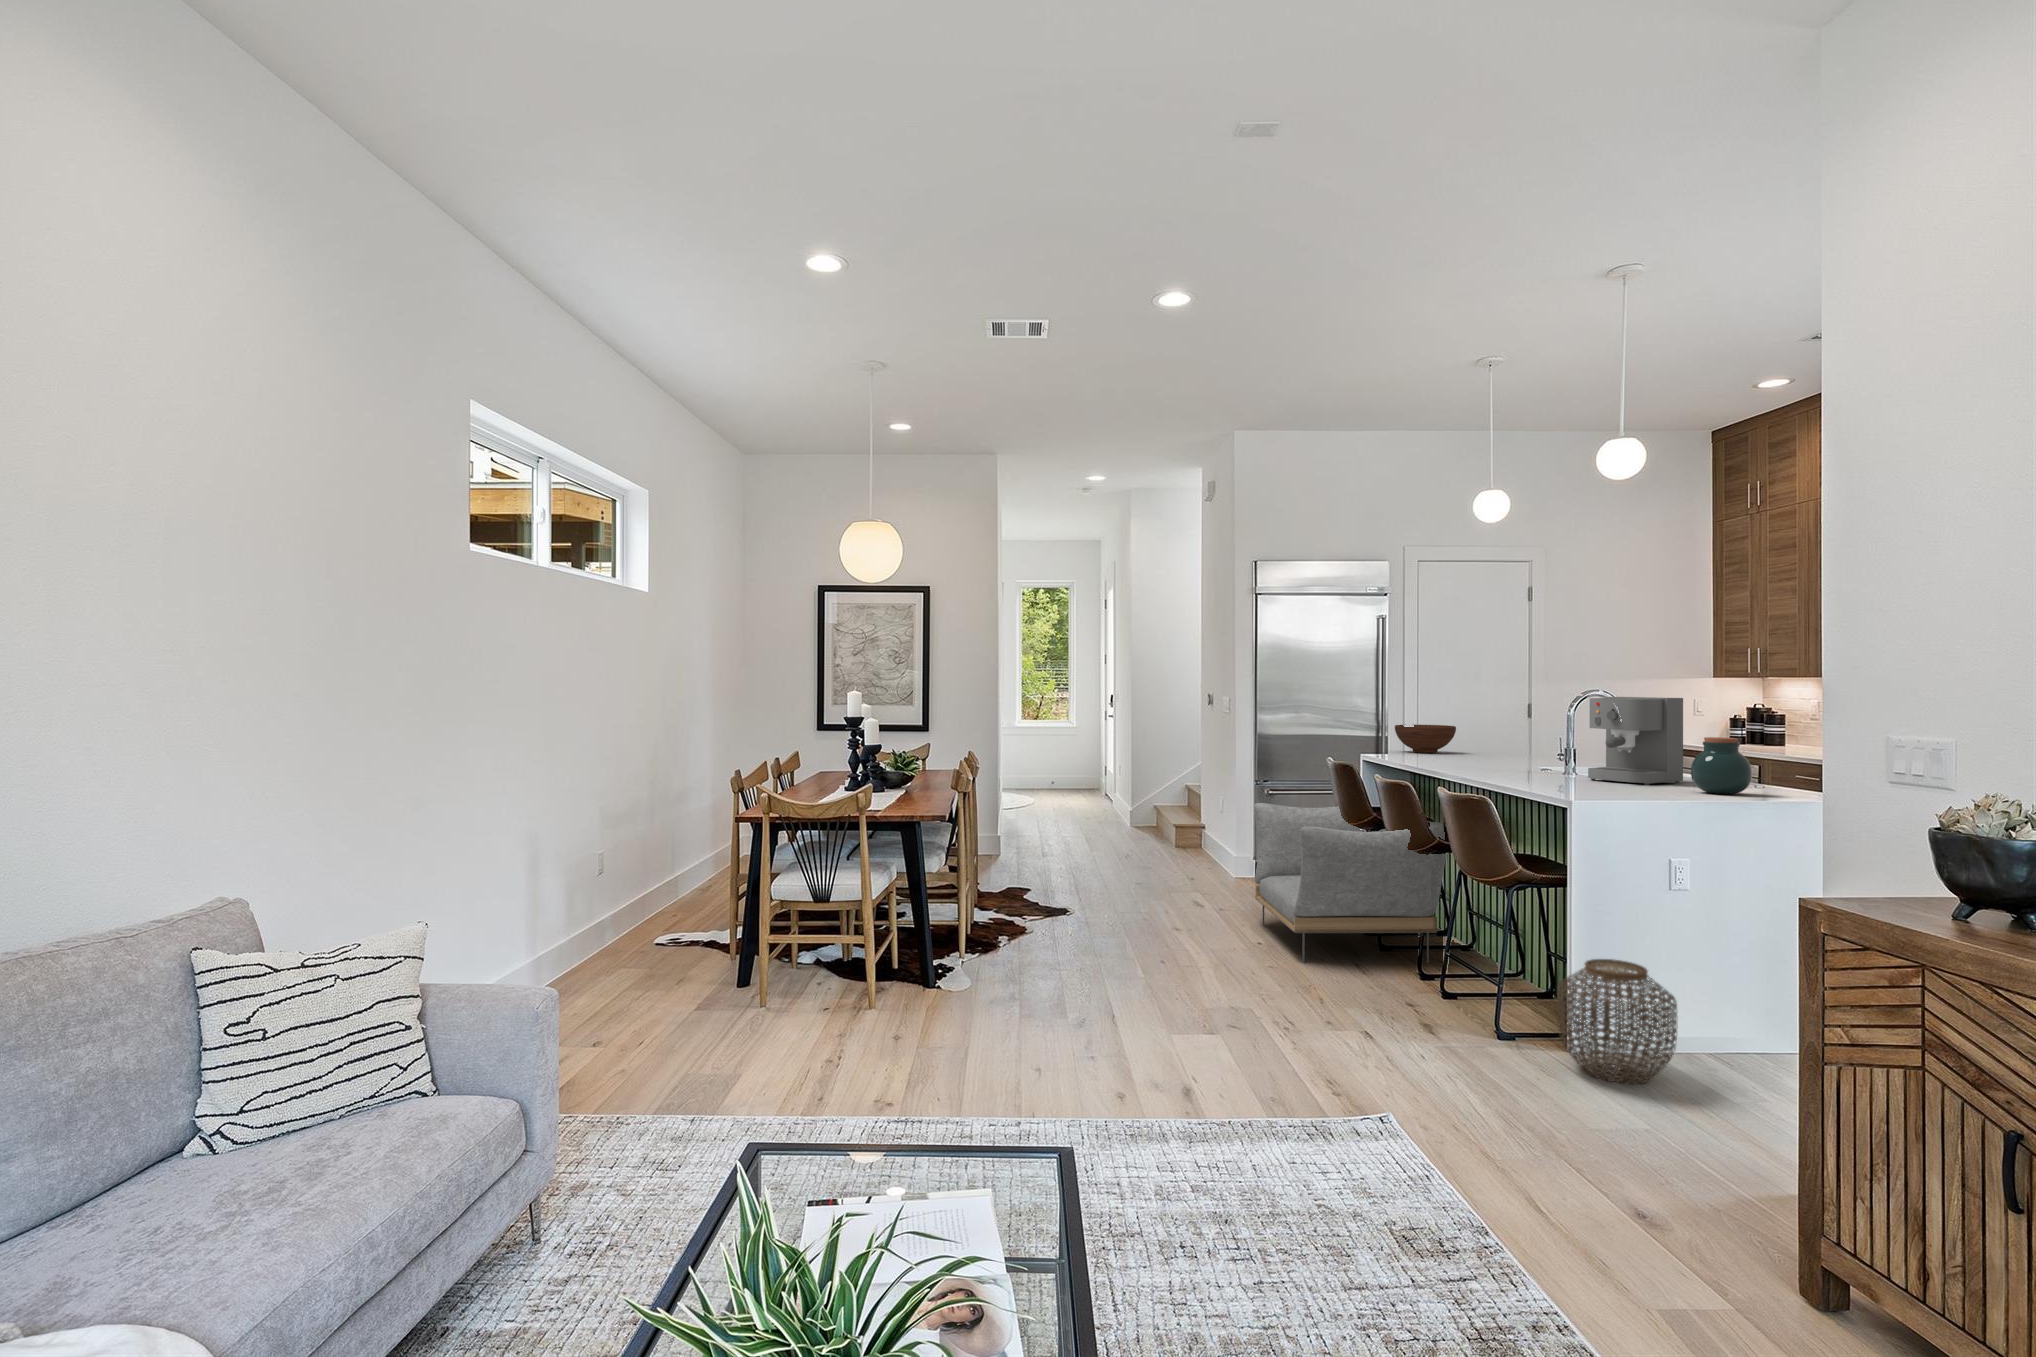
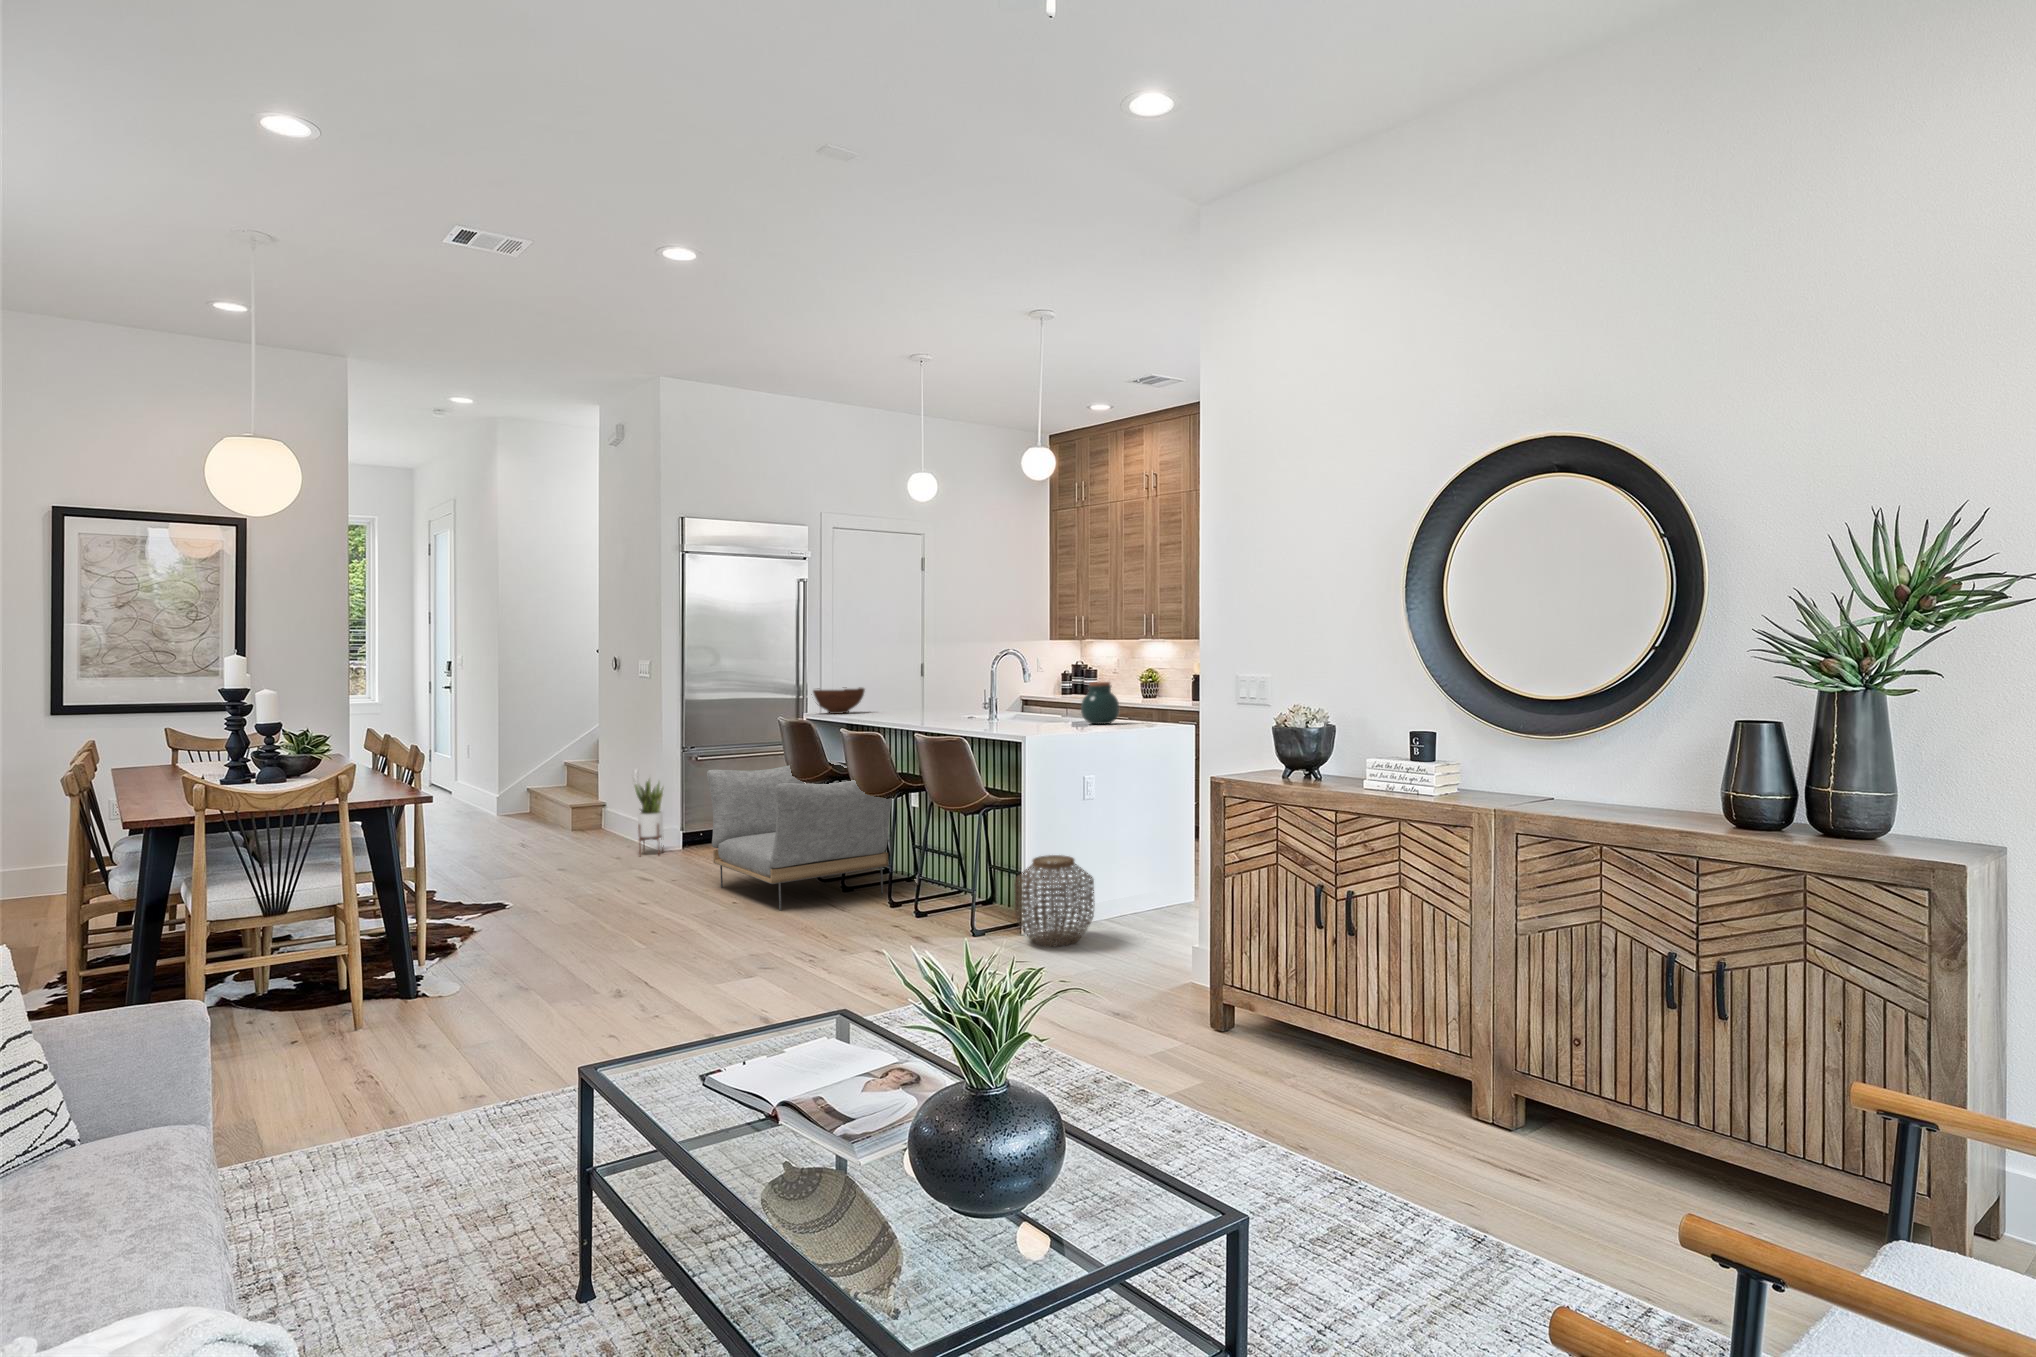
coffee maker: present [1588,697,1683,785] -> none [1003,653,1067,723]
potted plant: none [1209,798,1237,881] -> present [632,777,664,854]

